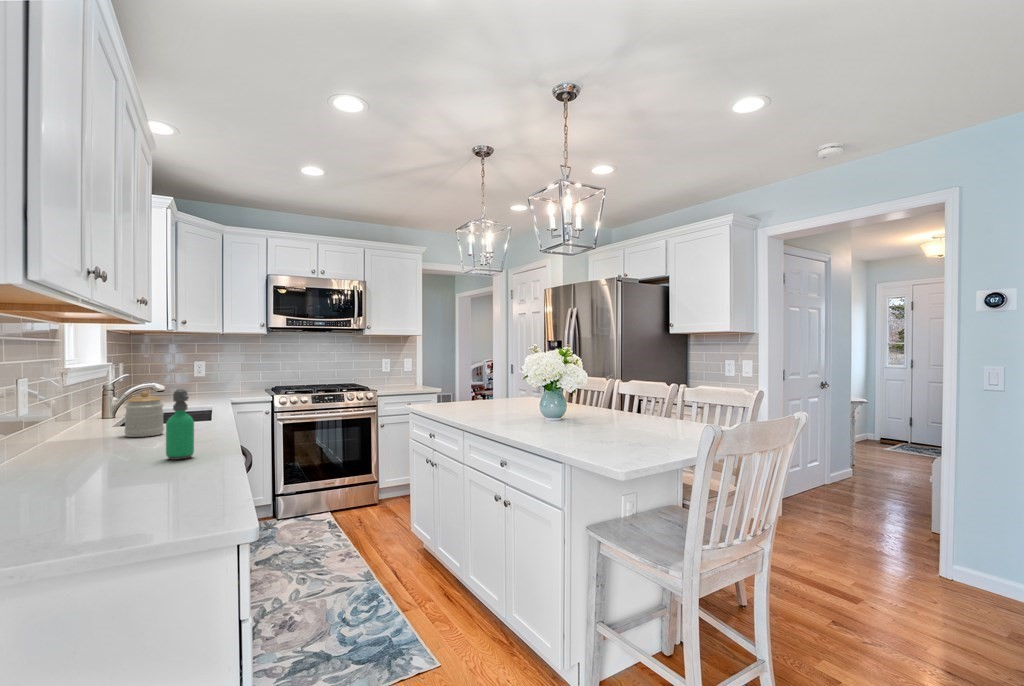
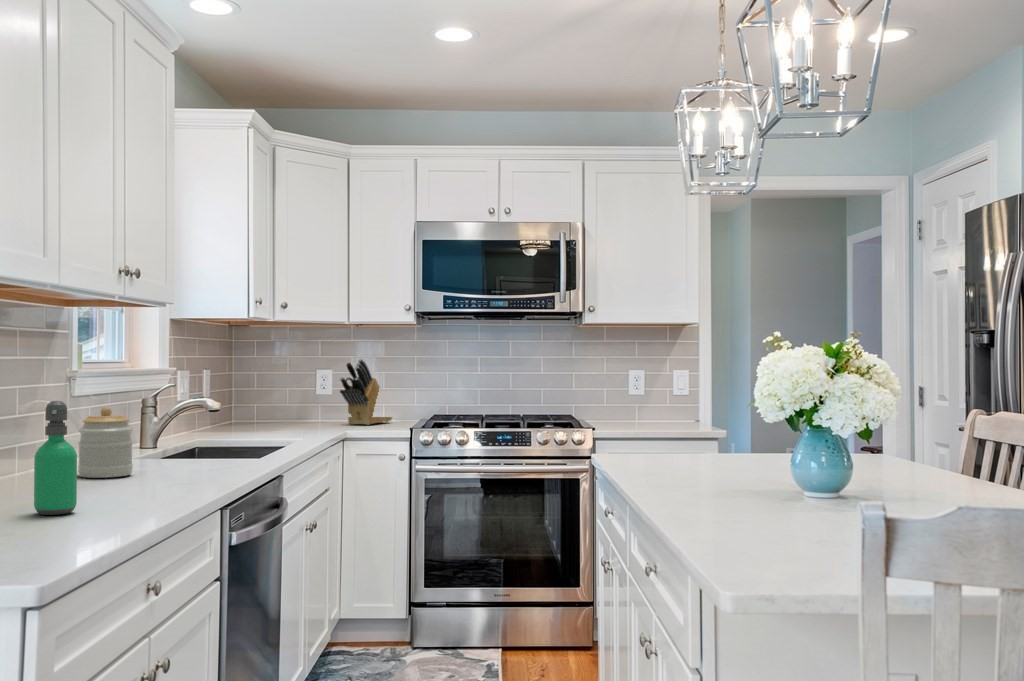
knife block: none [214,355,243,395] -> present [340,359,393,425]

